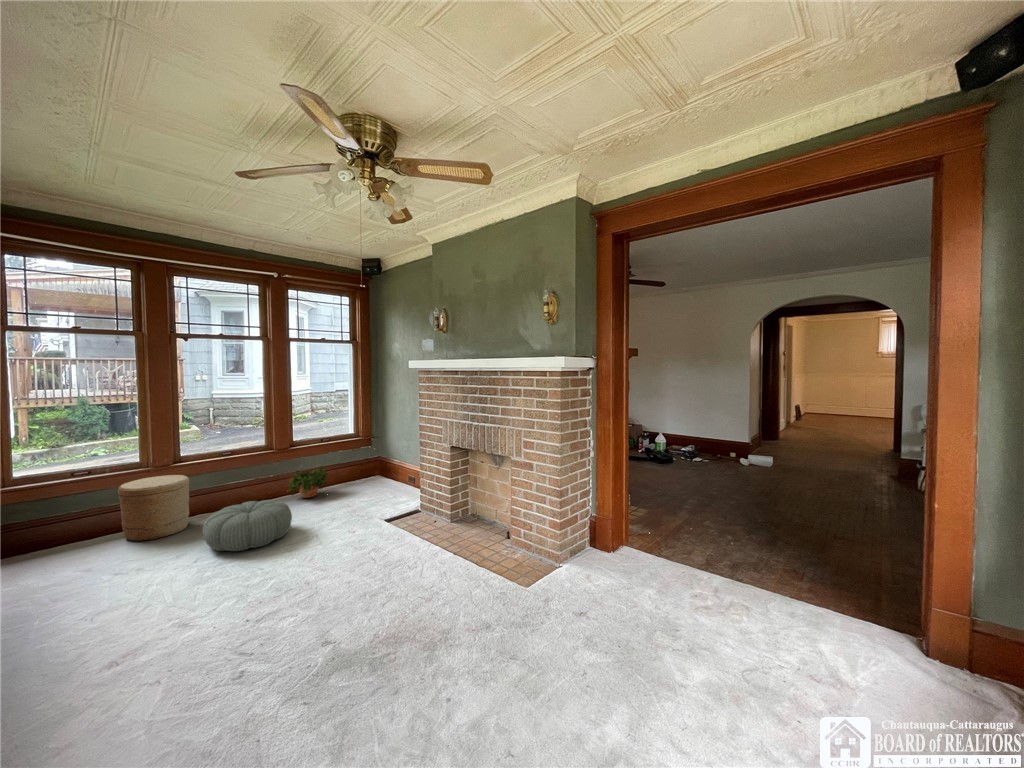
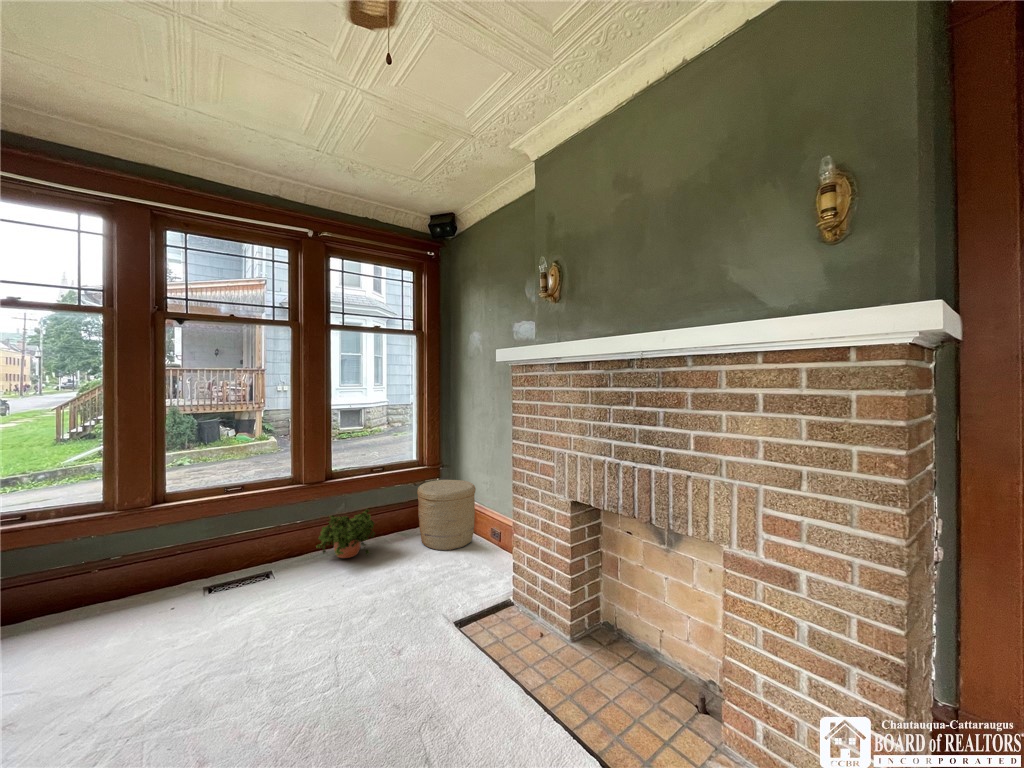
woven basket: present [118,475,190,541] -> present [417,480,476,550]
pouf: present [202,500,292,551] -> none [144,577,302,688]

